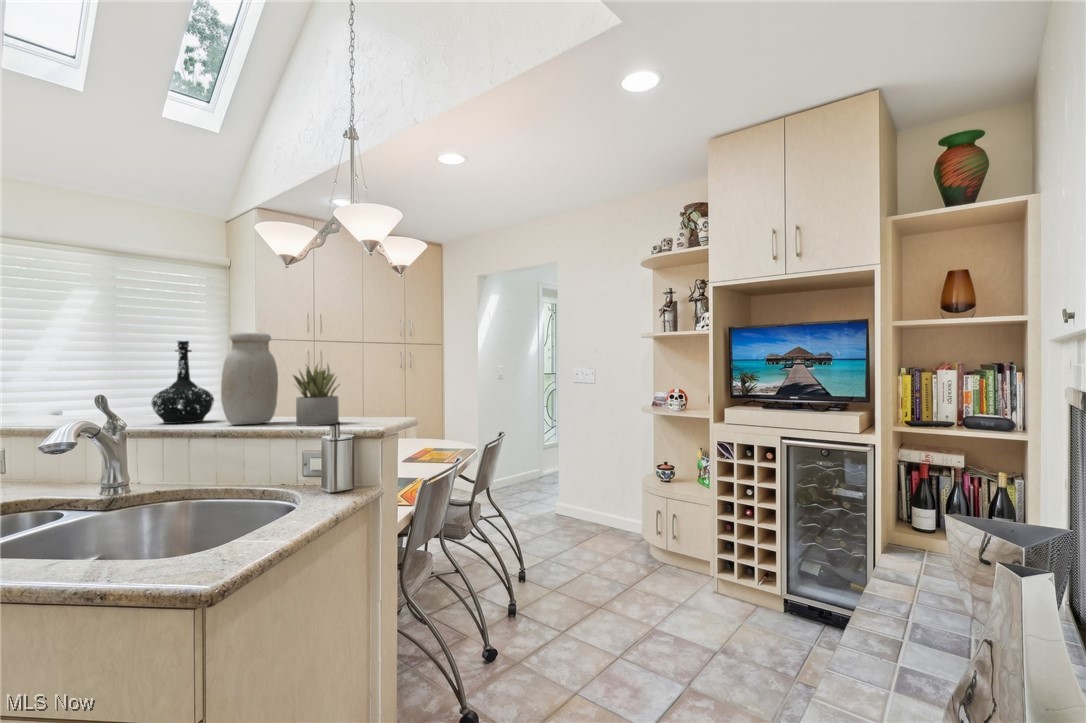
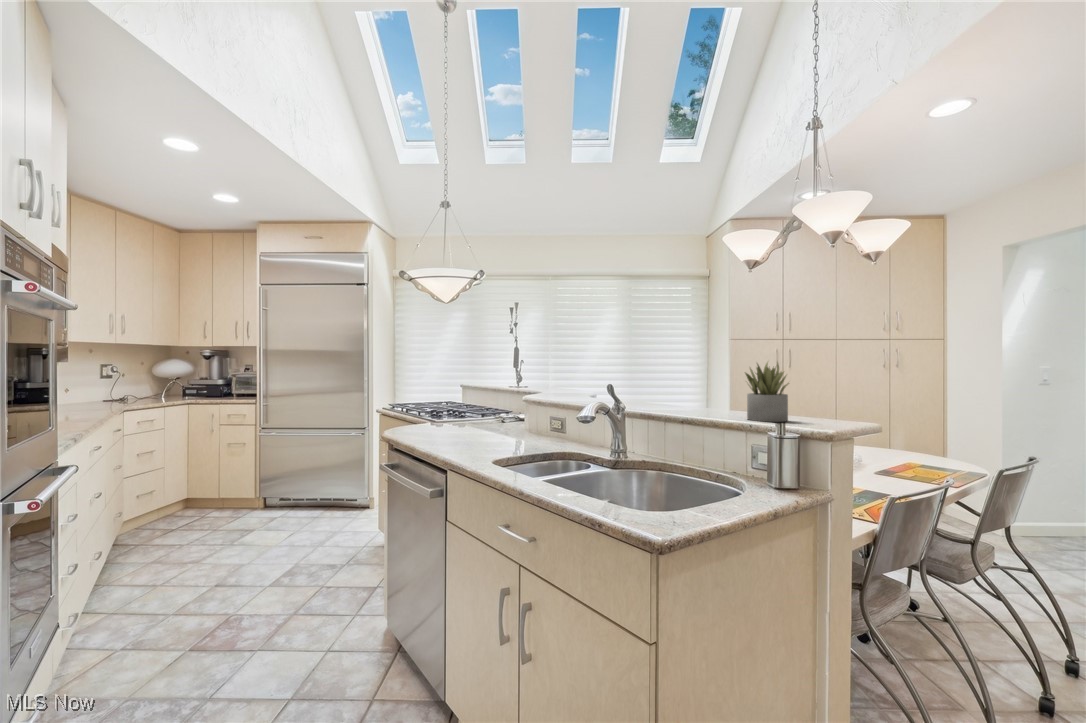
jar: present [221,332,278,425] -> none [688,334,733,415]
bottle: present [152,341,214,424] -> none [643,343,685,409]

